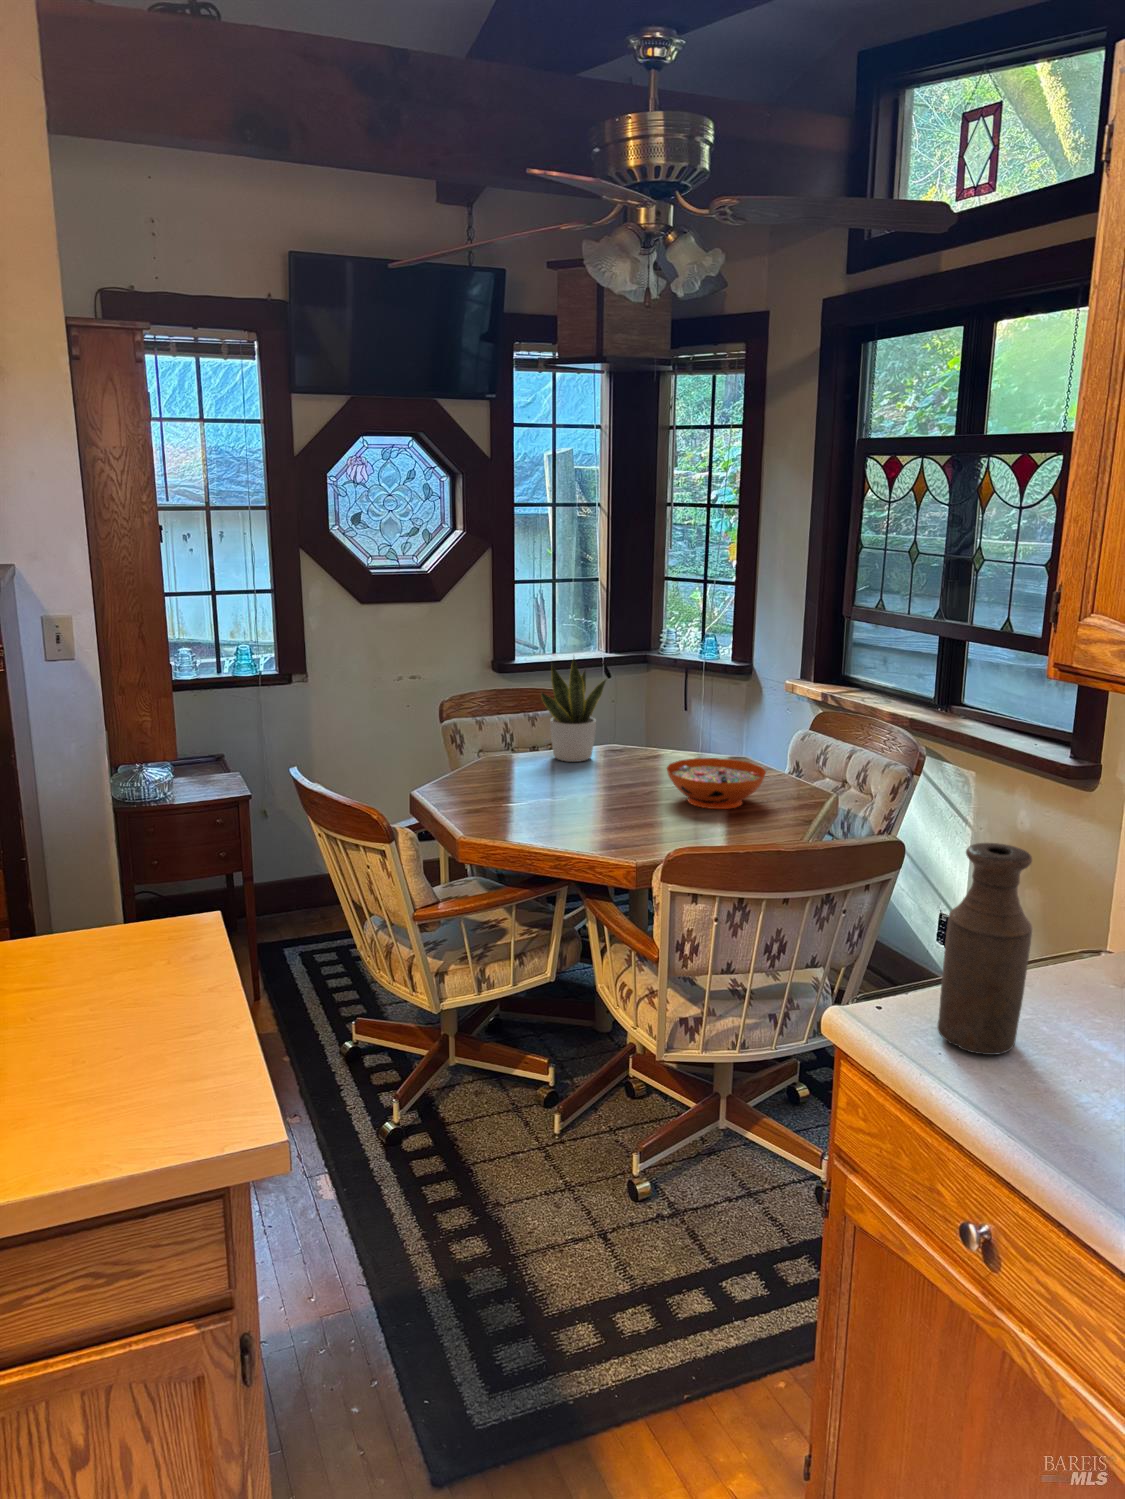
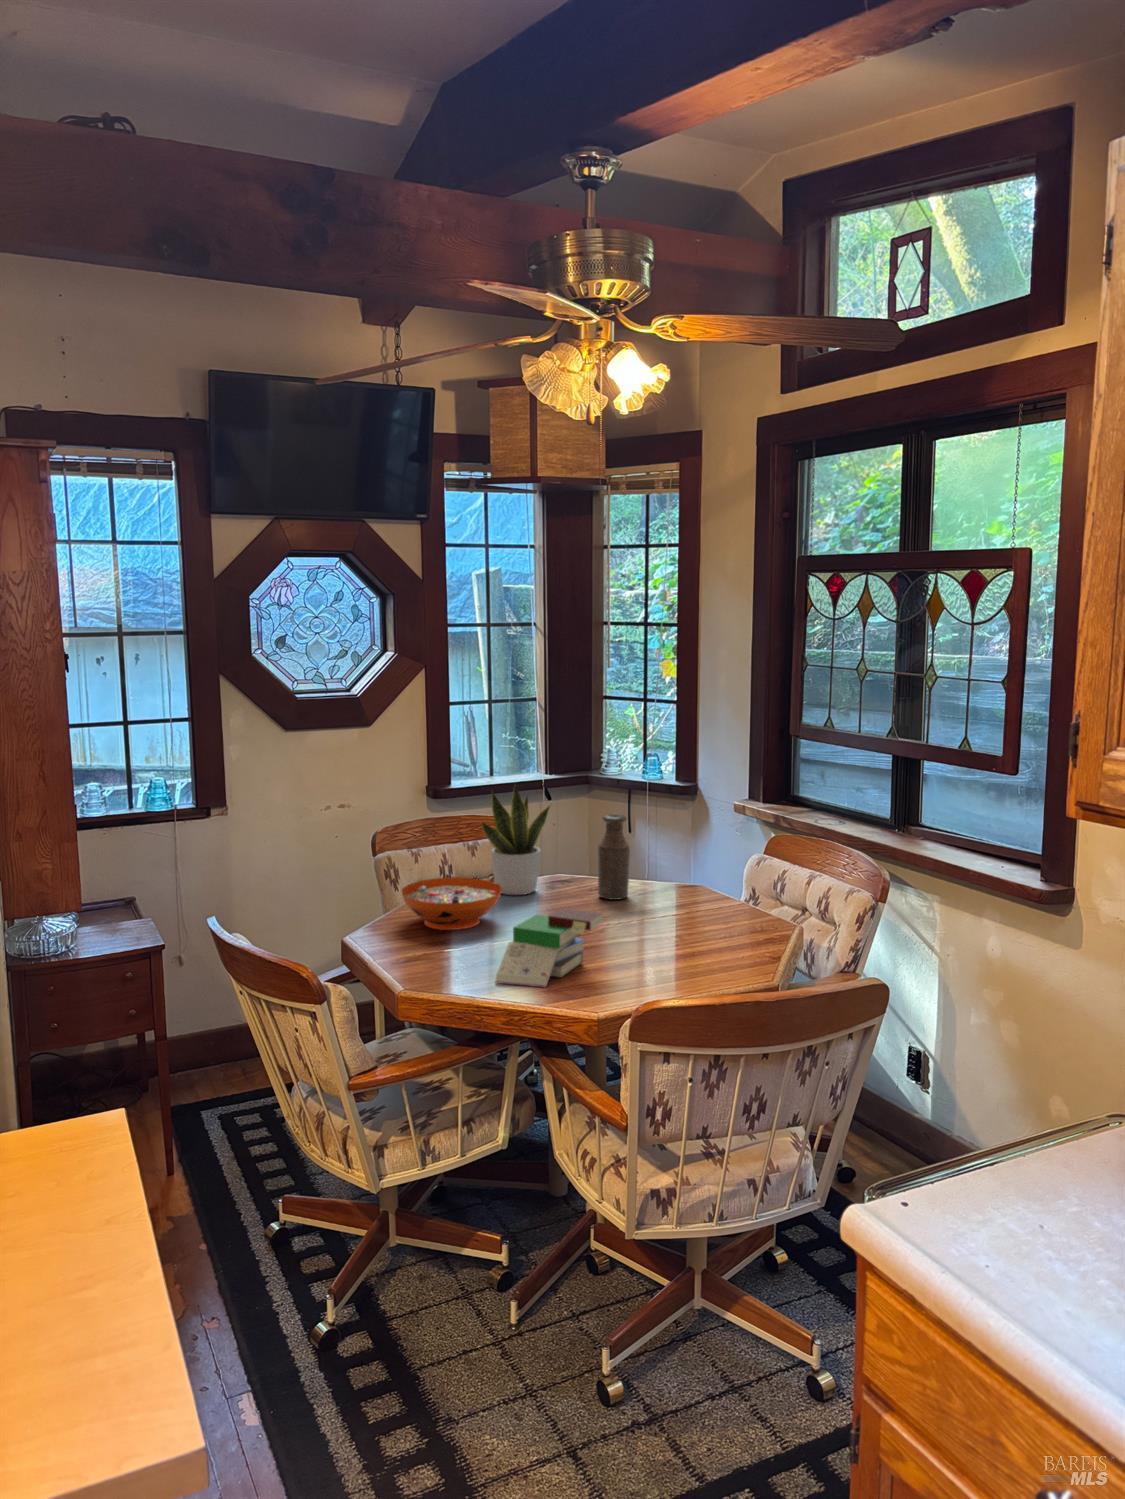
decorative bowl: present [667,758,766,809] -> present [402,877,502,930]
book: none [547,770,649,840] -> present [495,908,603,988]
bottle: present [937,843,1032,1055] -> present [598,814,630,900]

